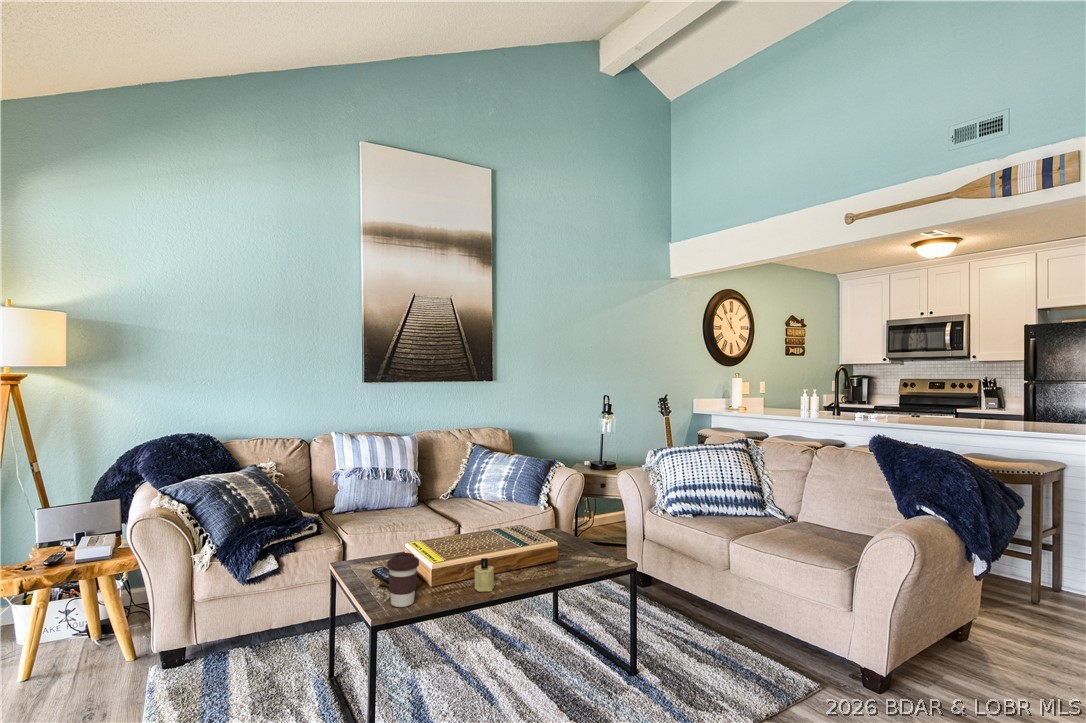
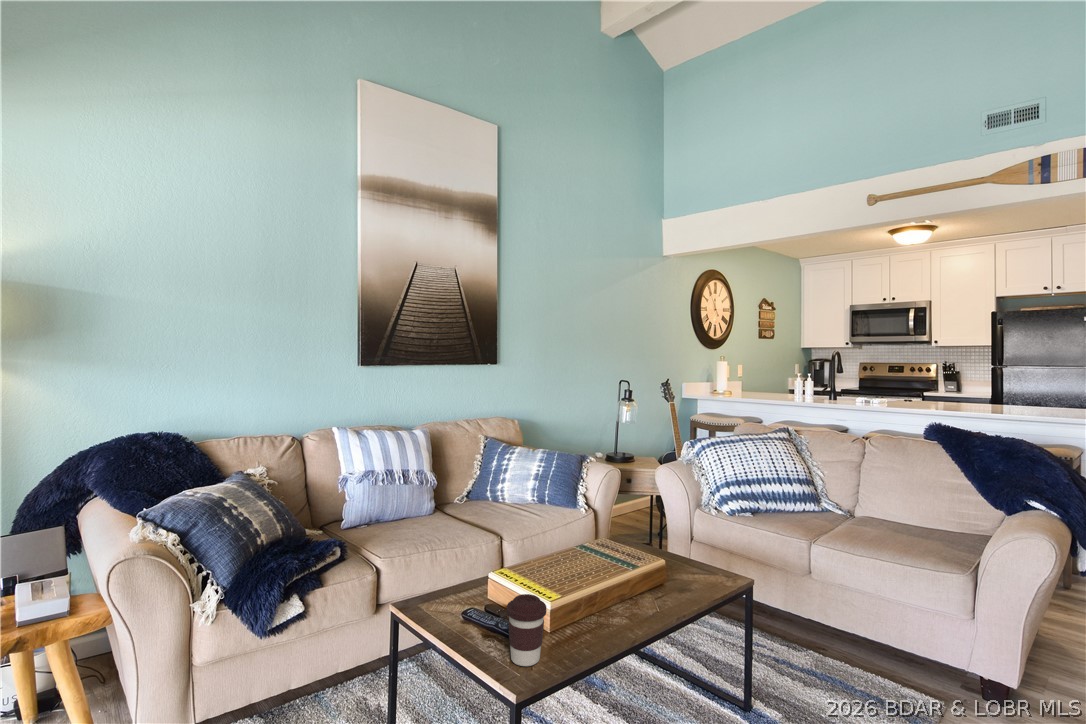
candle: present [474,558,495,592] -> none [595,590,620,633]

